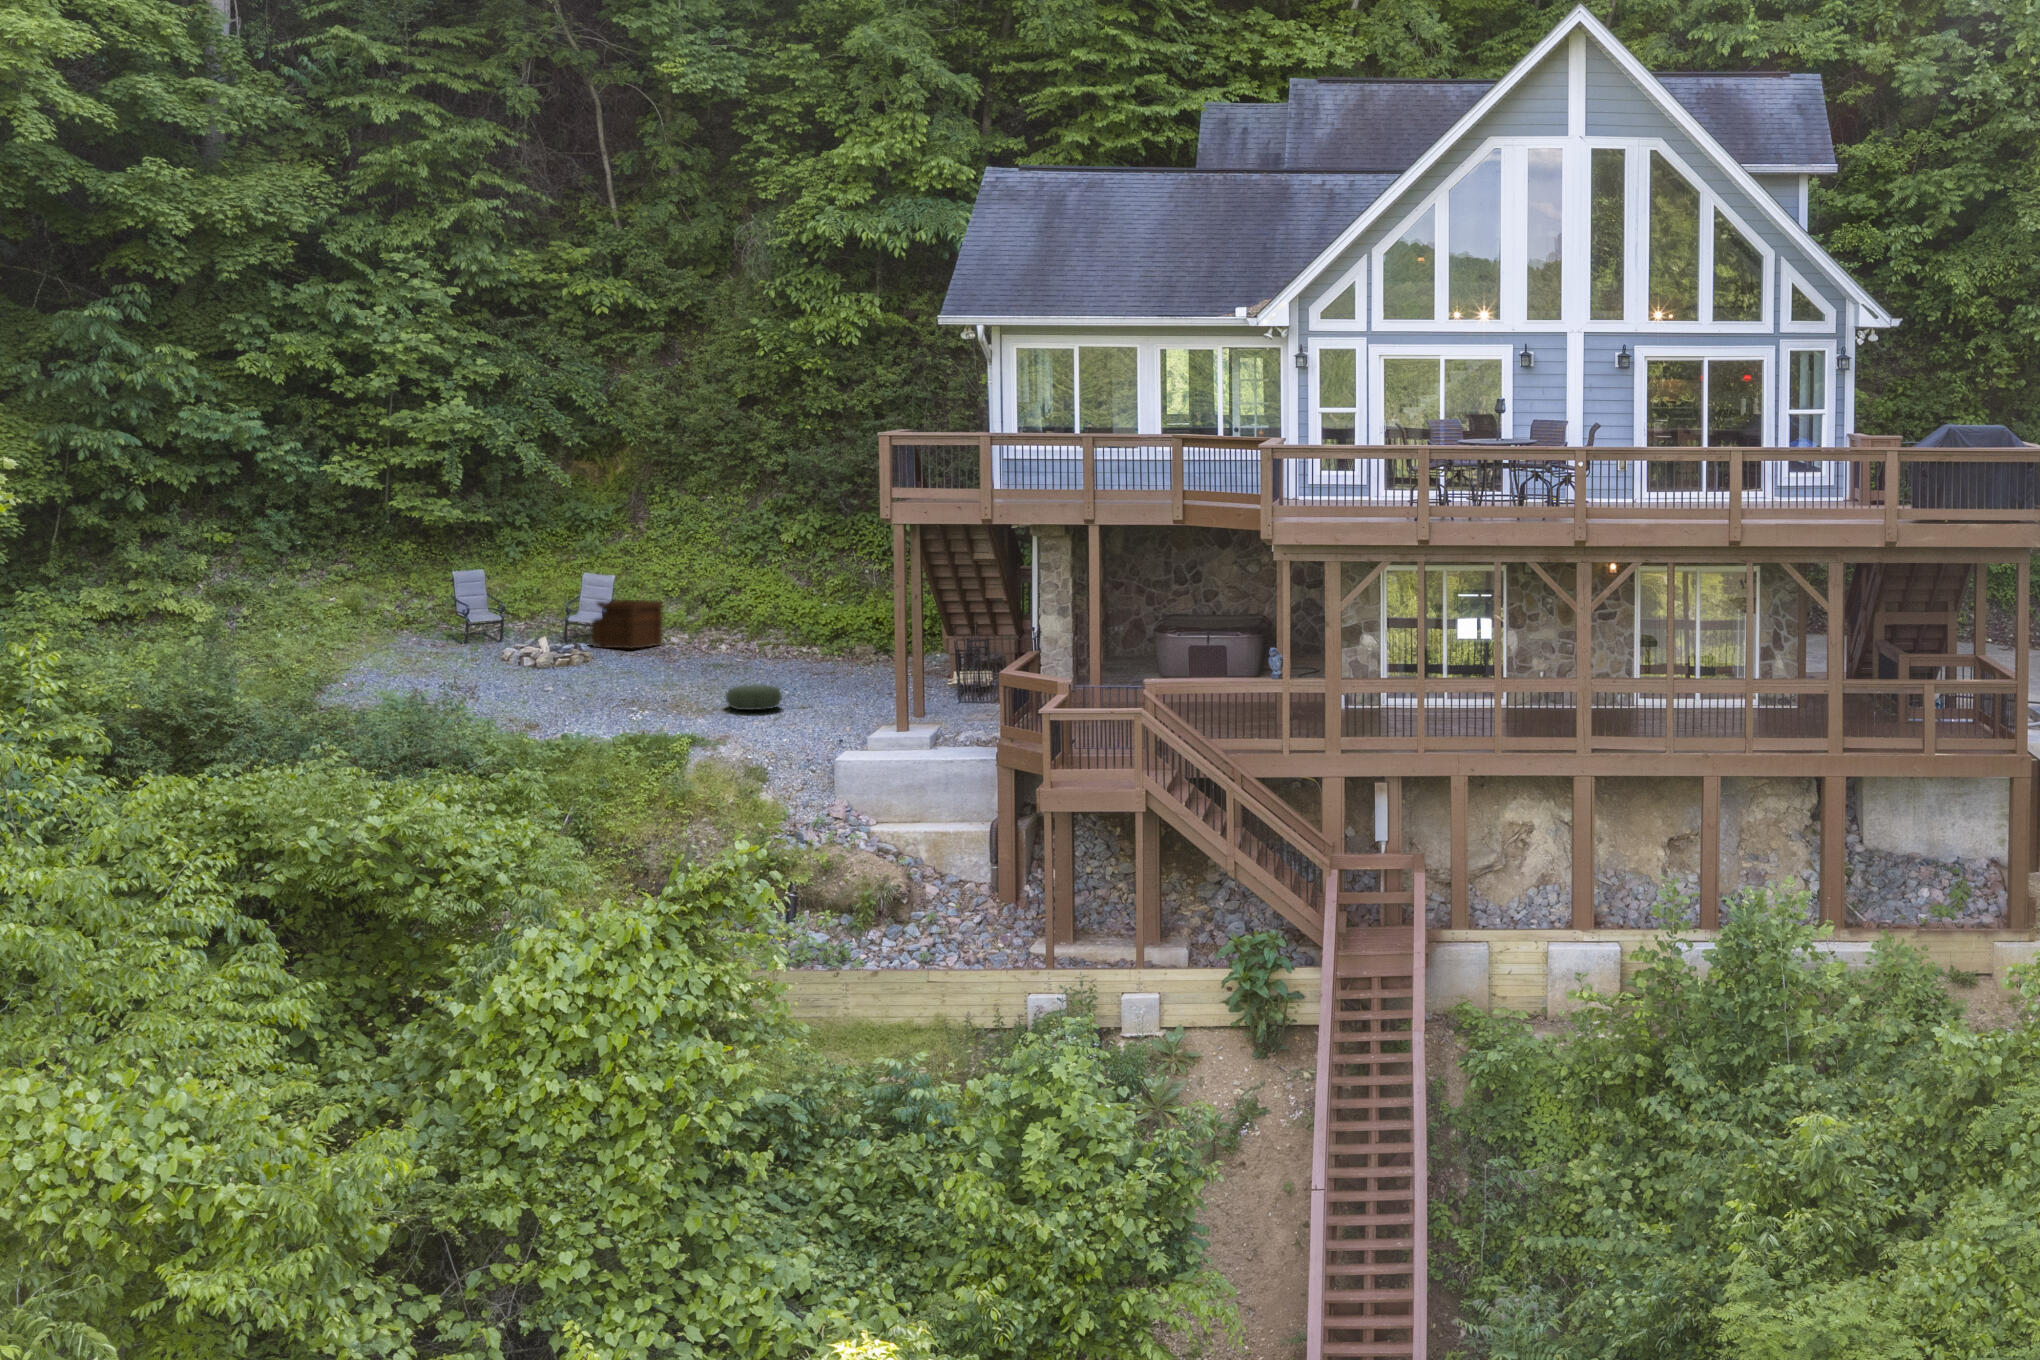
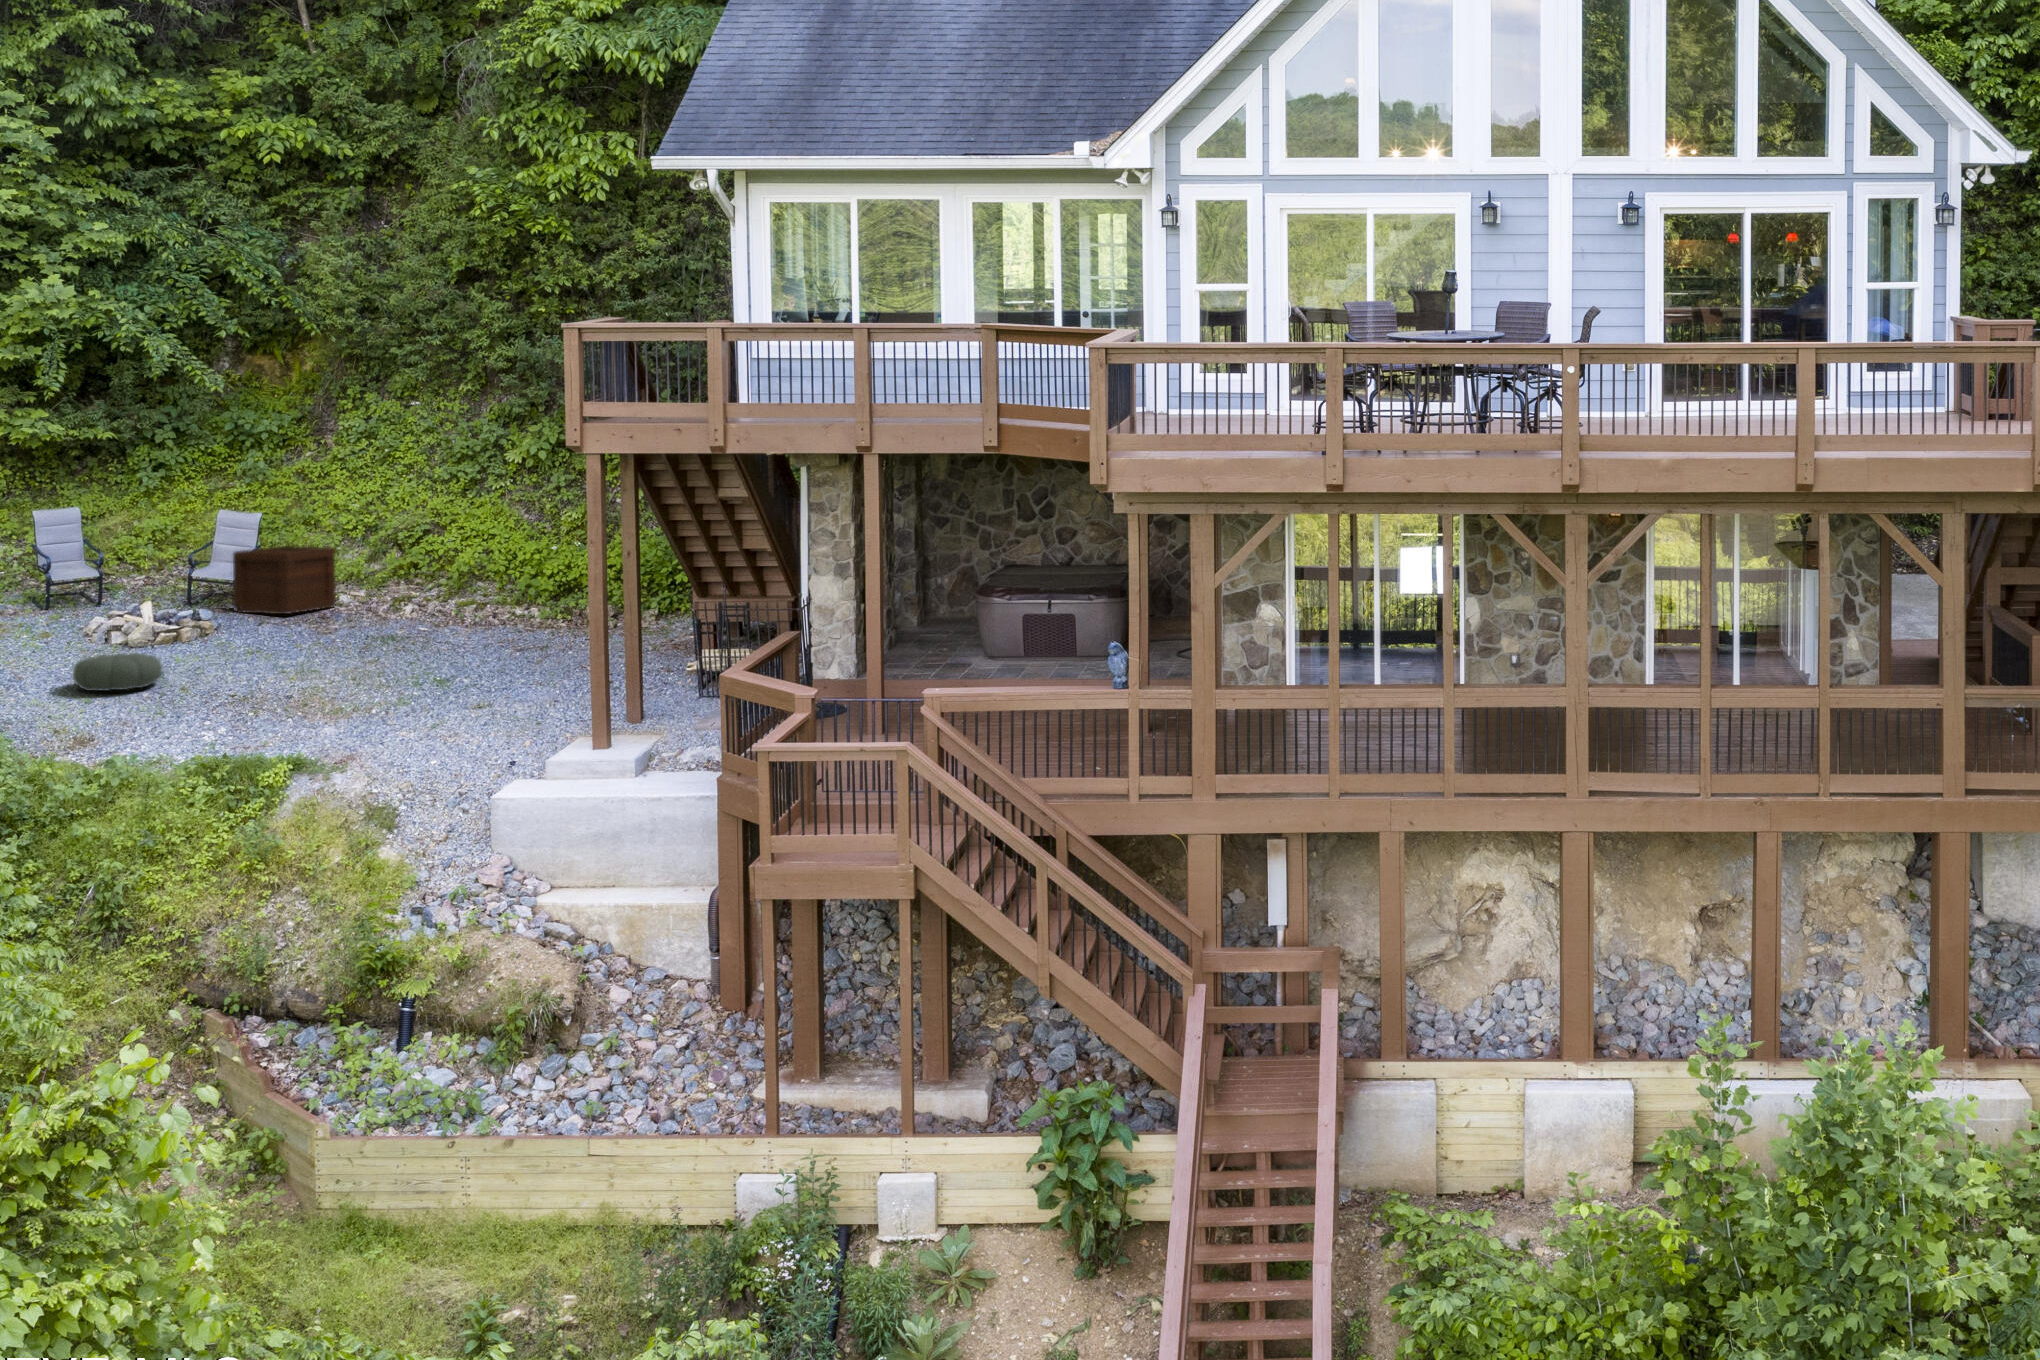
pouf: present [726,685,782,710] -> present [72,653,162,691]

